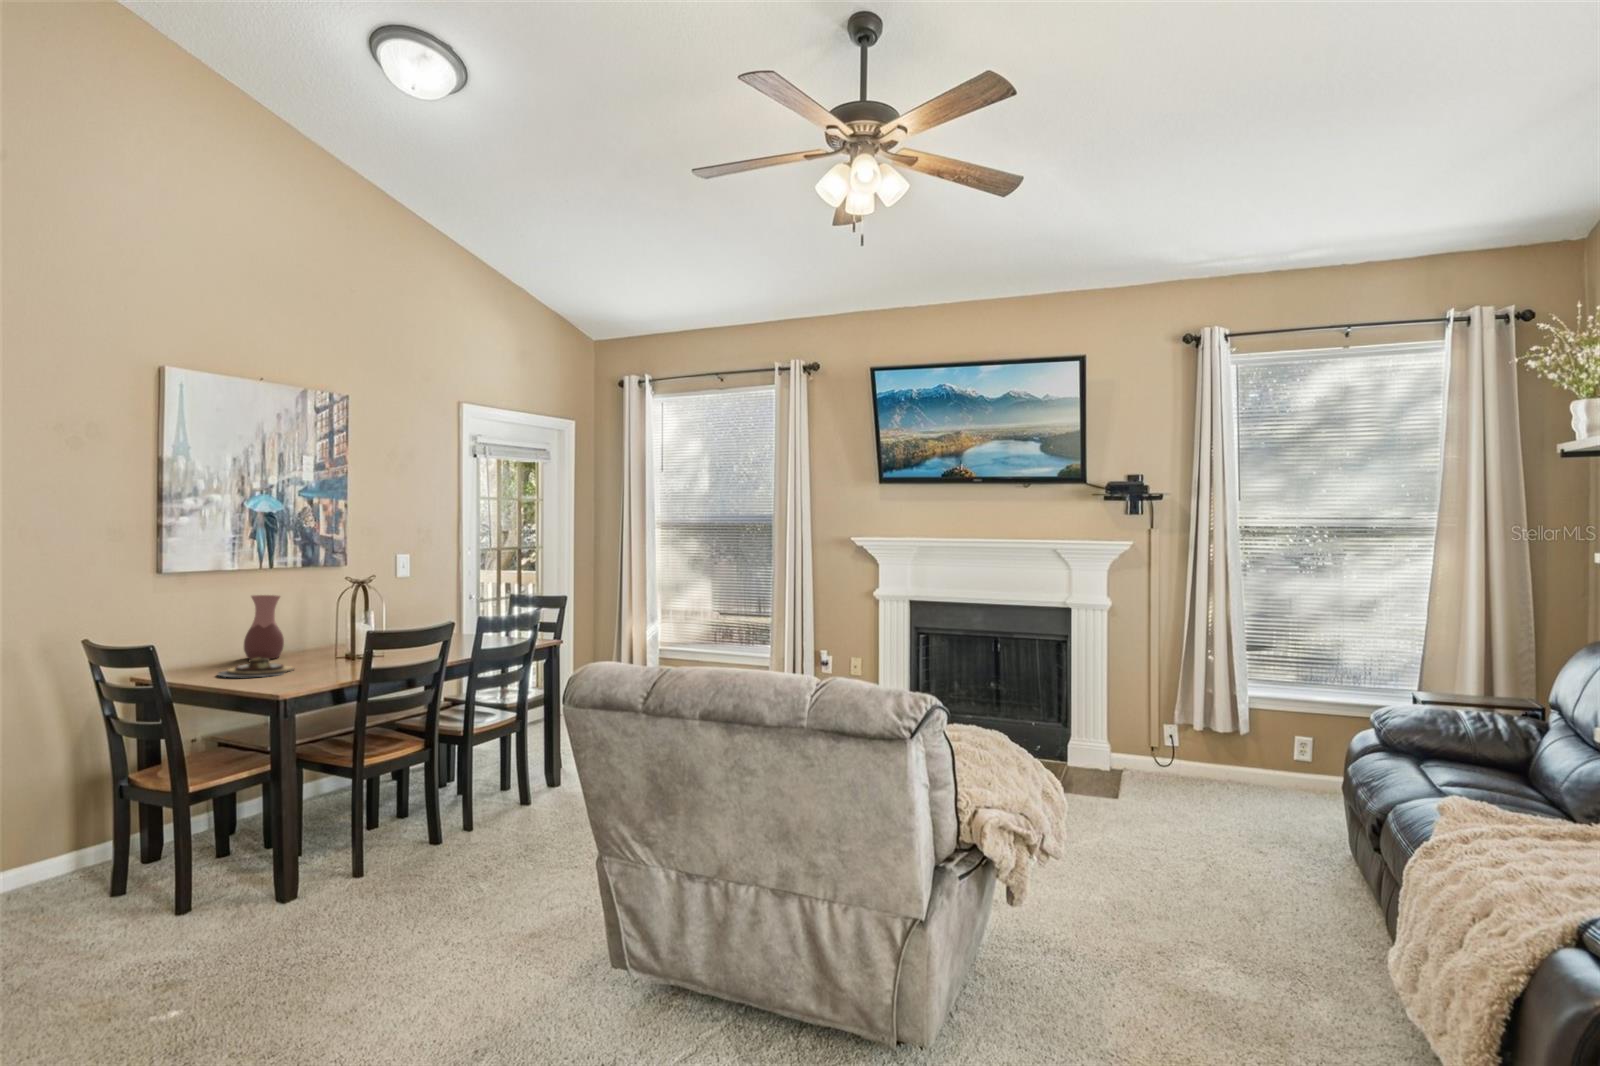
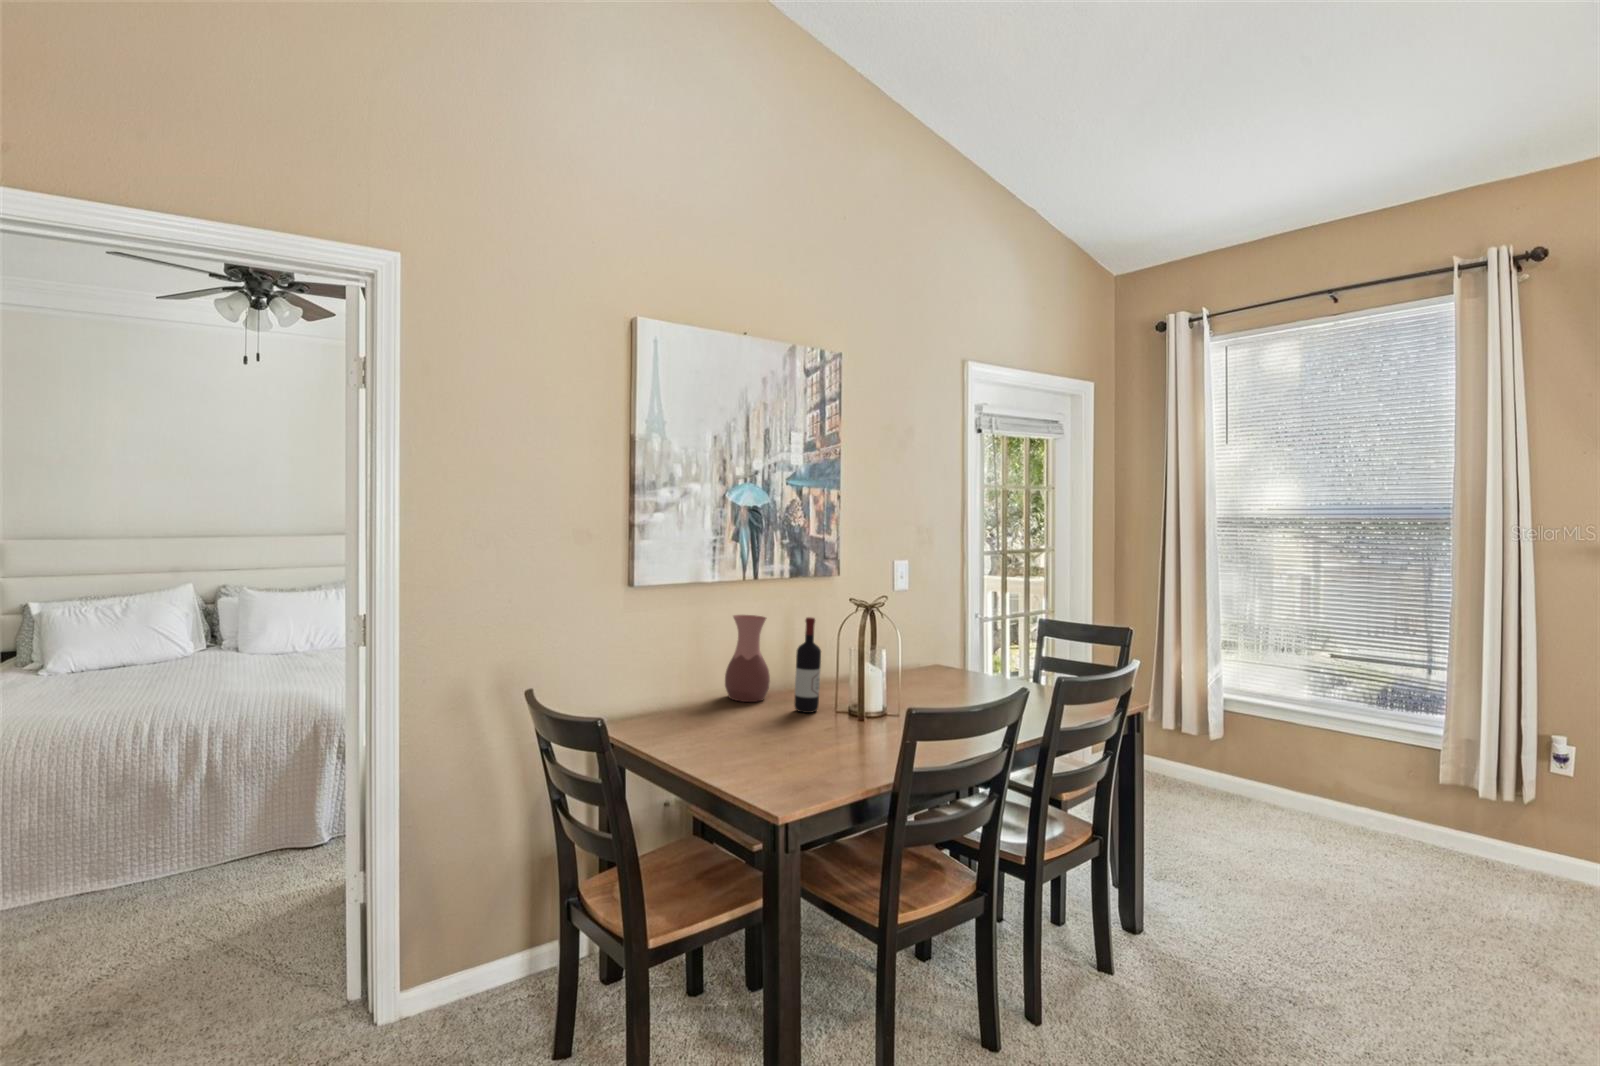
wine bottle: none [303,592,325,660] -> present [794,617,821,713]
plate: present [218,657,294,677] -> none [695,714,793,749]

